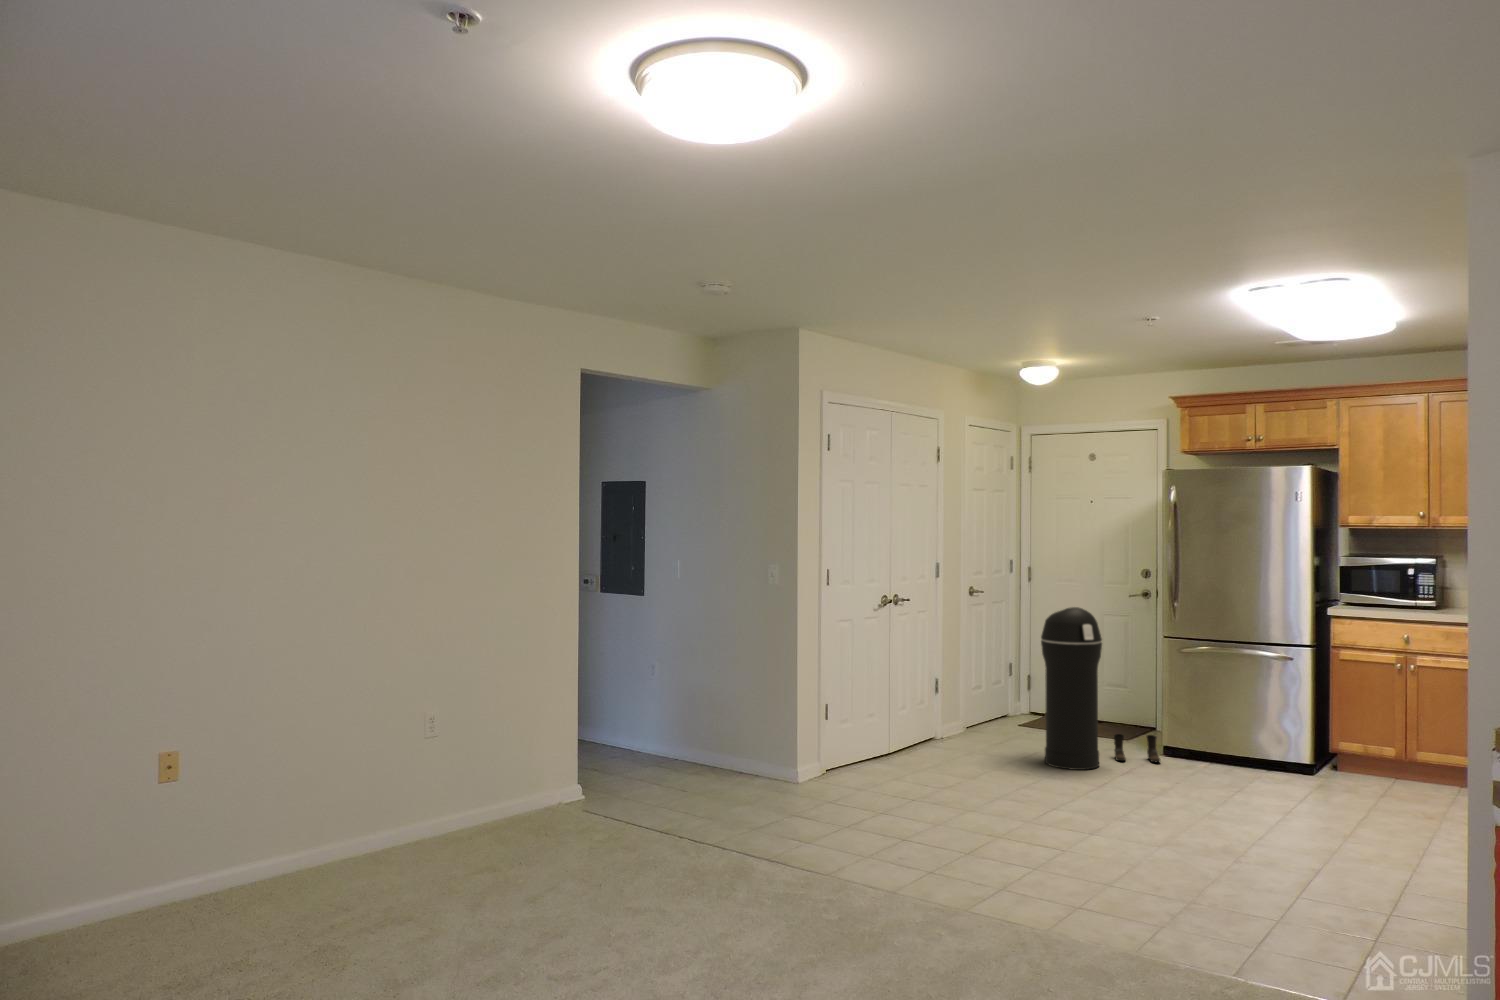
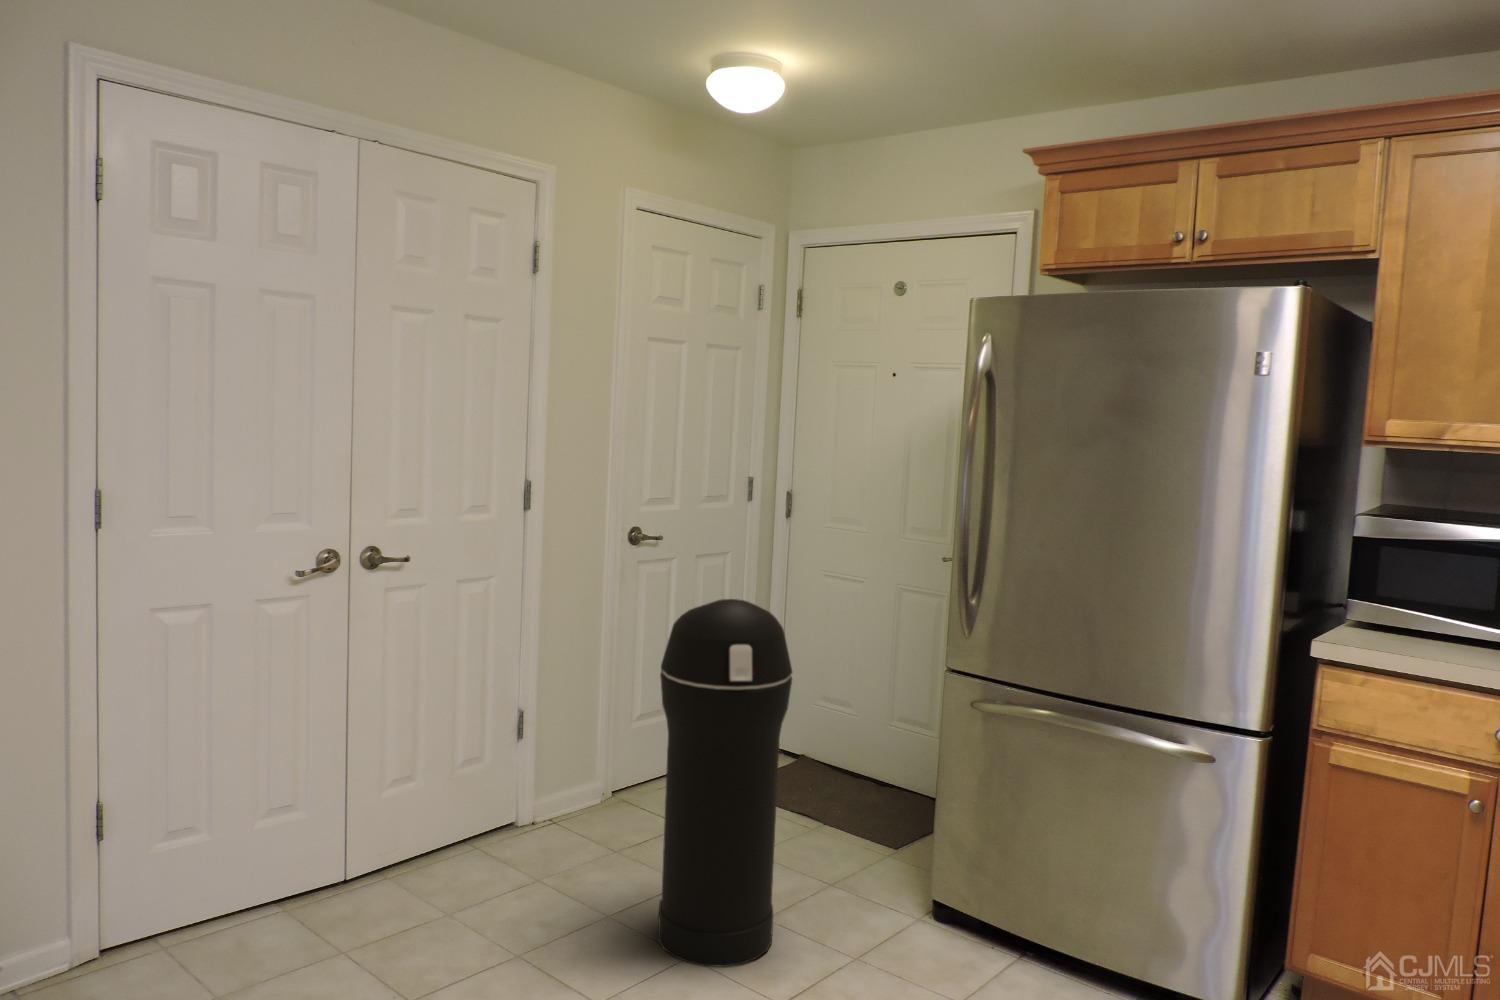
boots: present [1114,734,1160,762] -> none [825,863,919,939]

